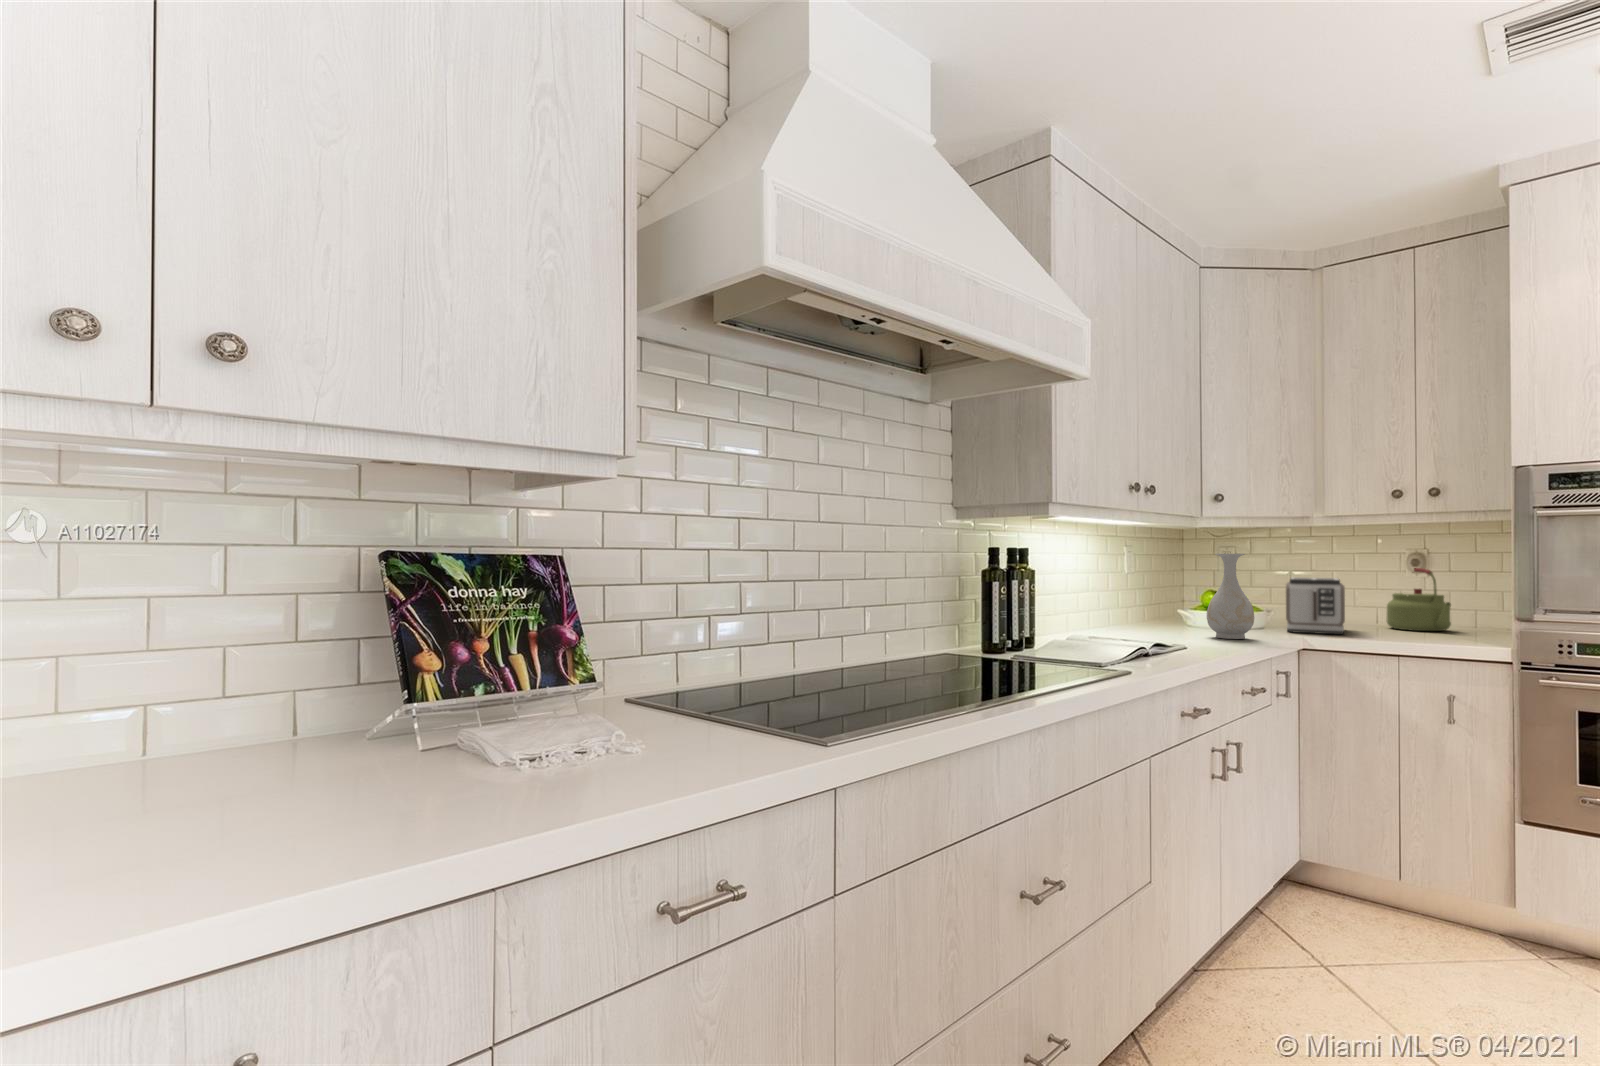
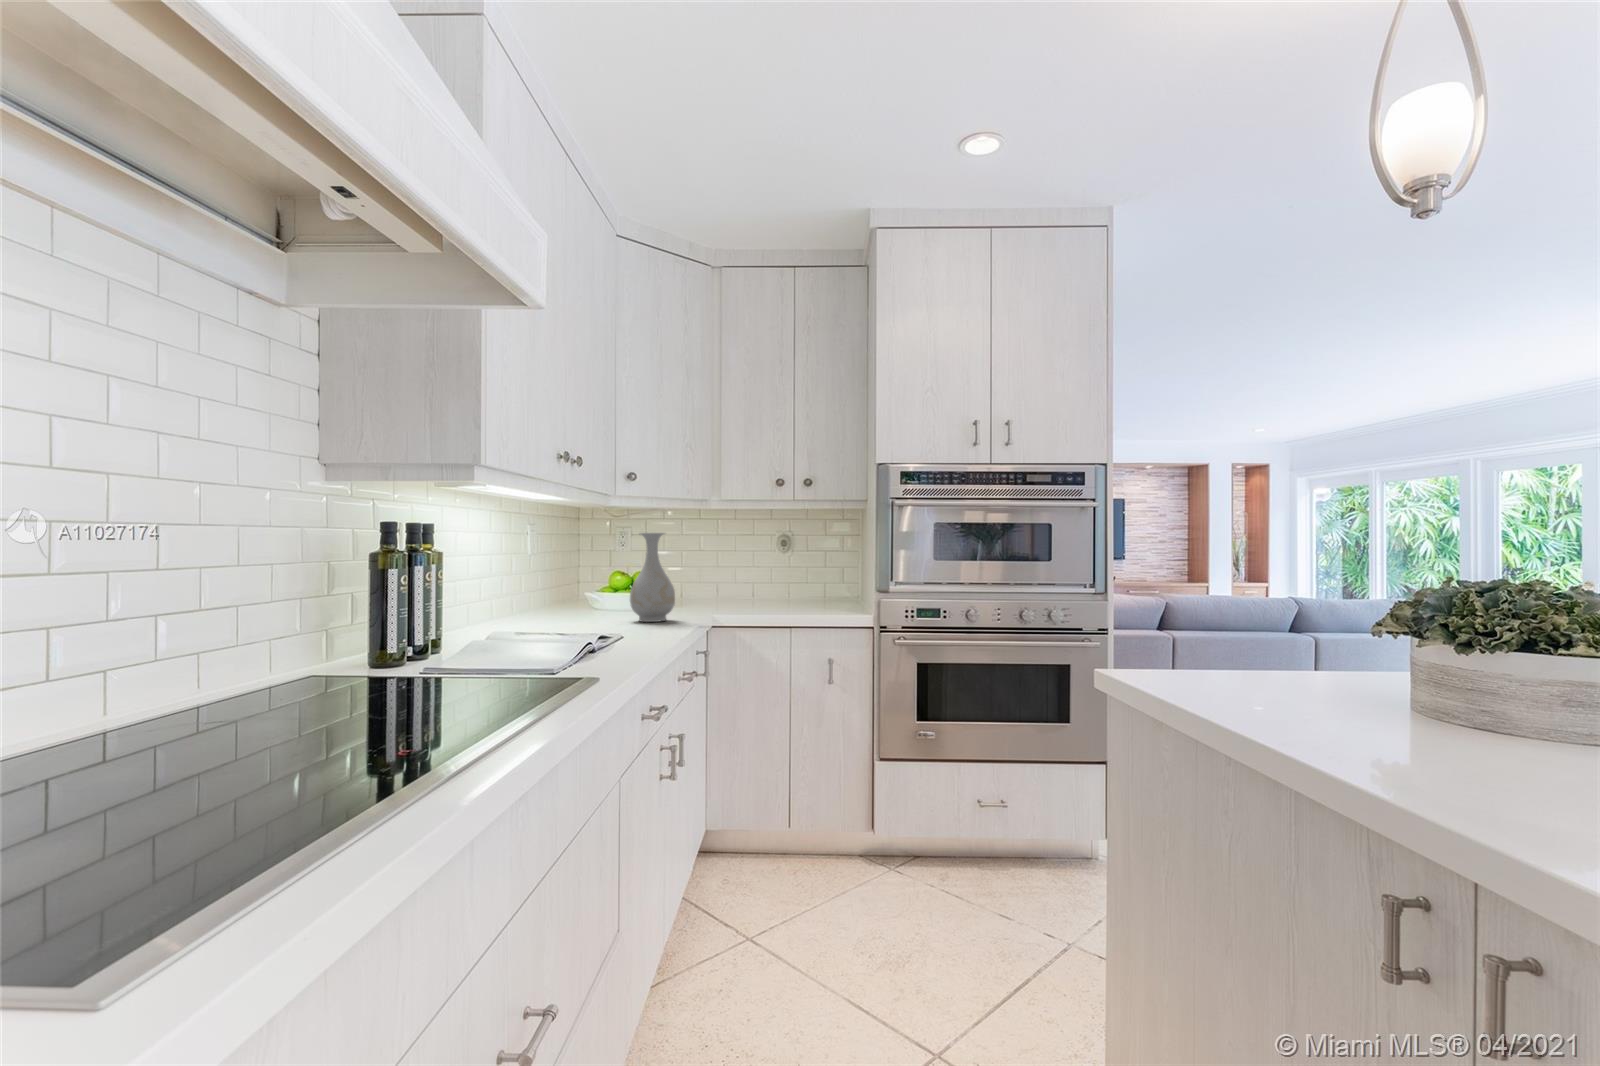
kettle: present [1387,568,1451,631] -> none [761,548,810,602]
toaster: present [1286,577,1345,634] -> none [687,558,741,611]

